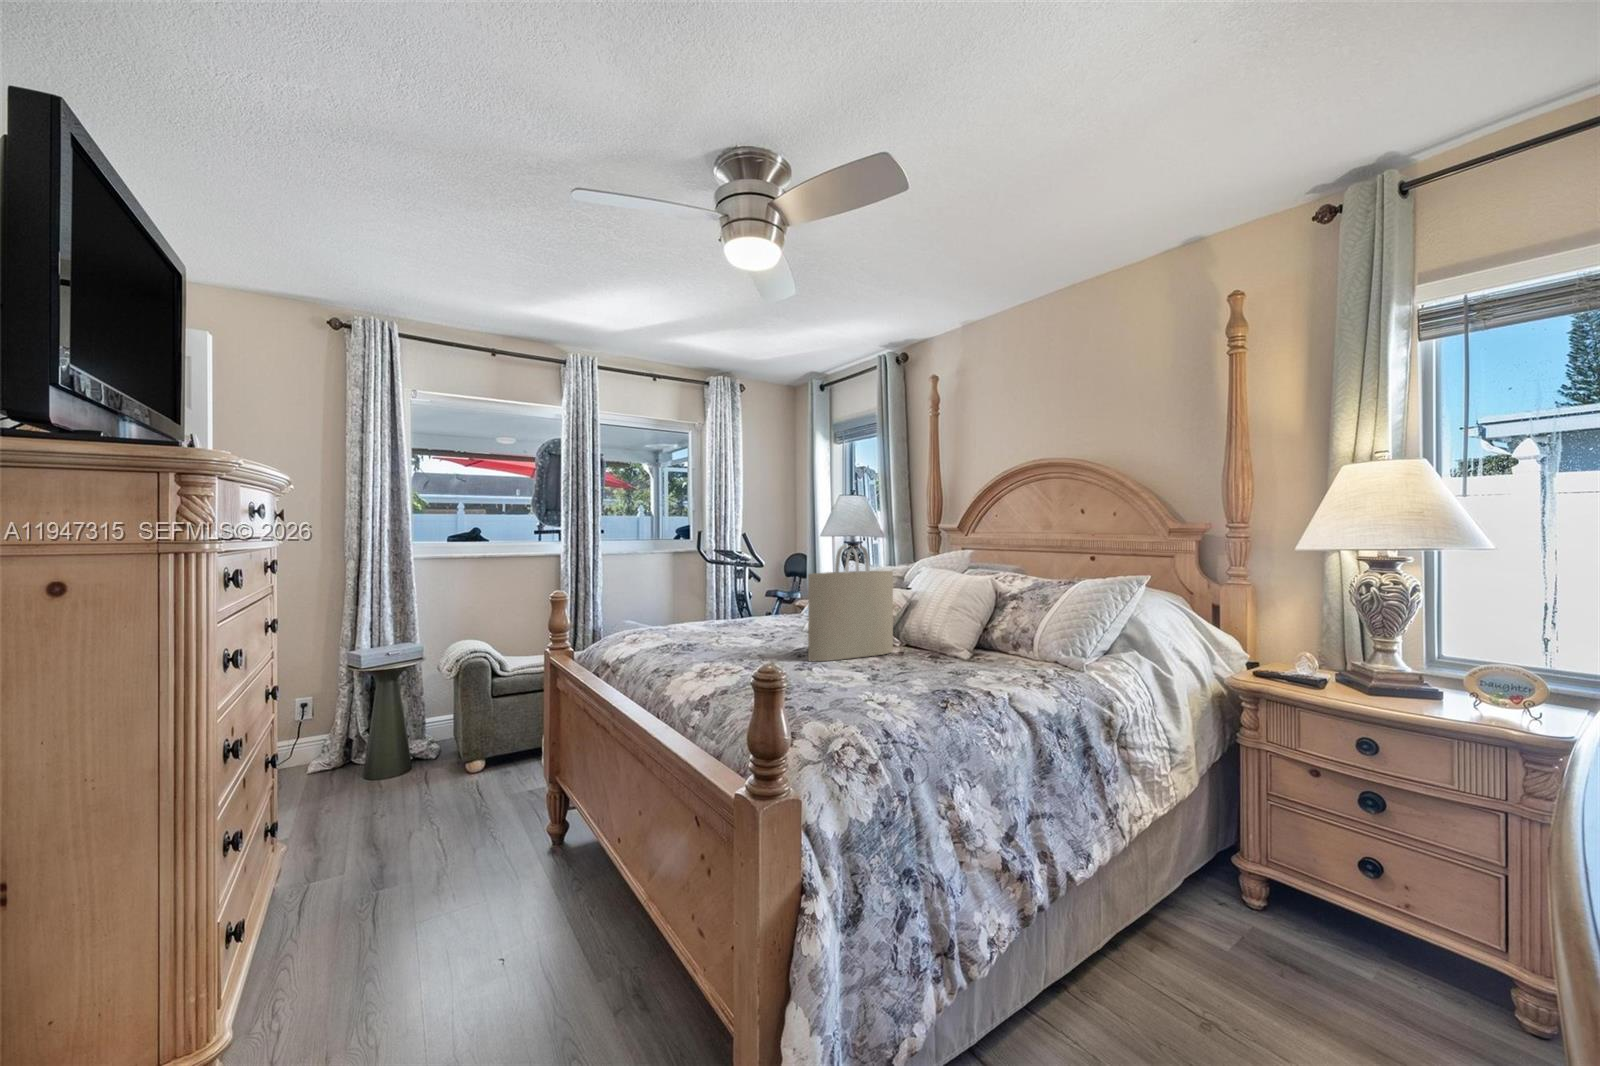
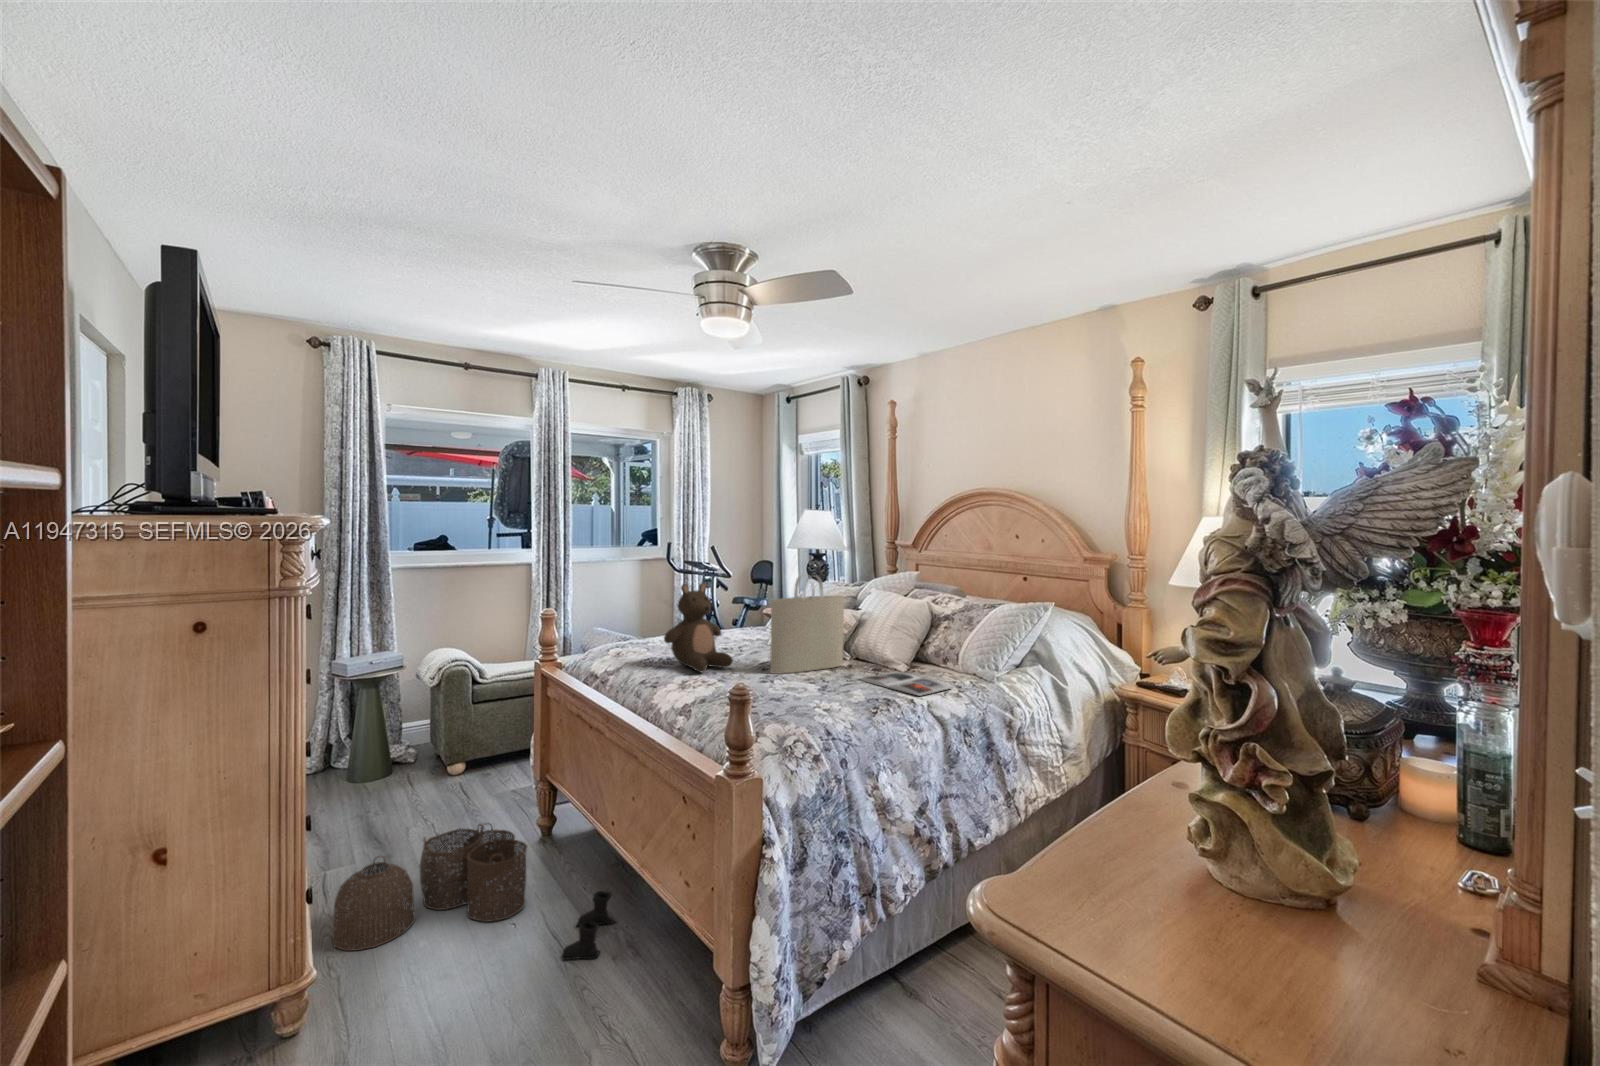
stuffed bear: none [684,556,765,660] -> present [664,583,733,672]
magazine: none [913,659,1033,687] -> present [860,672,952,696]
woven basket: none [277,833,520,1001] -> present [332,823,527,951]
boots: none [548,926,623,1023] -> present [561,891,615,960]

